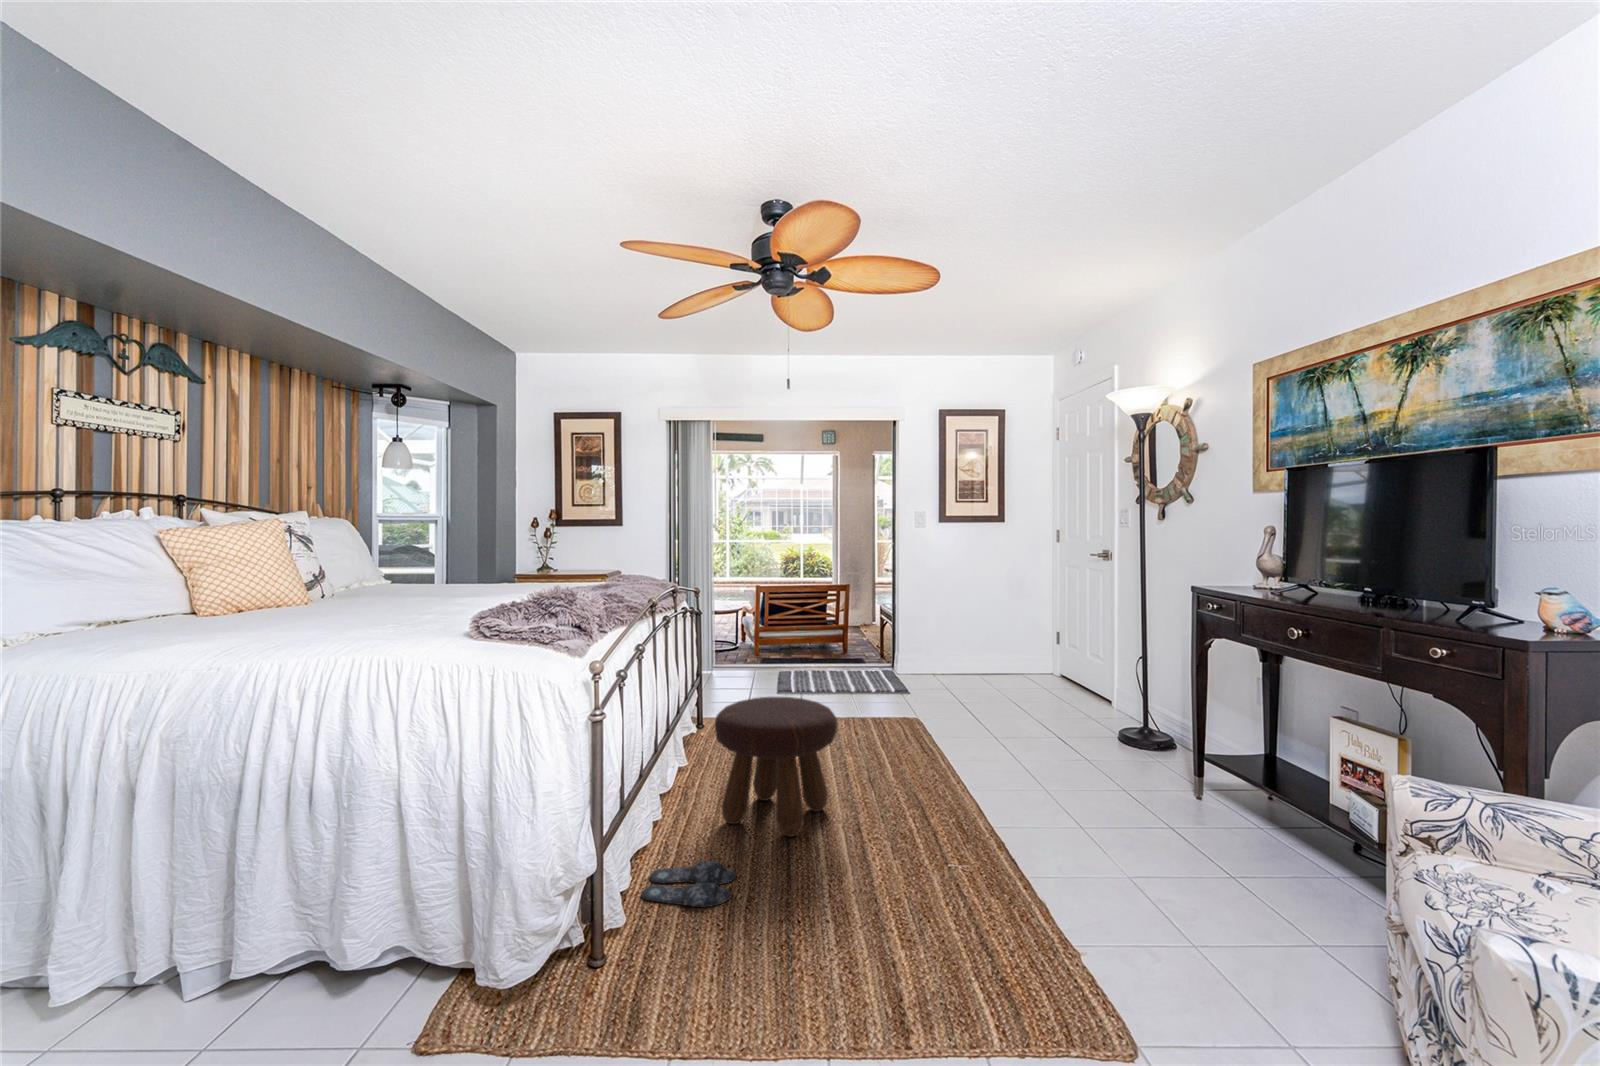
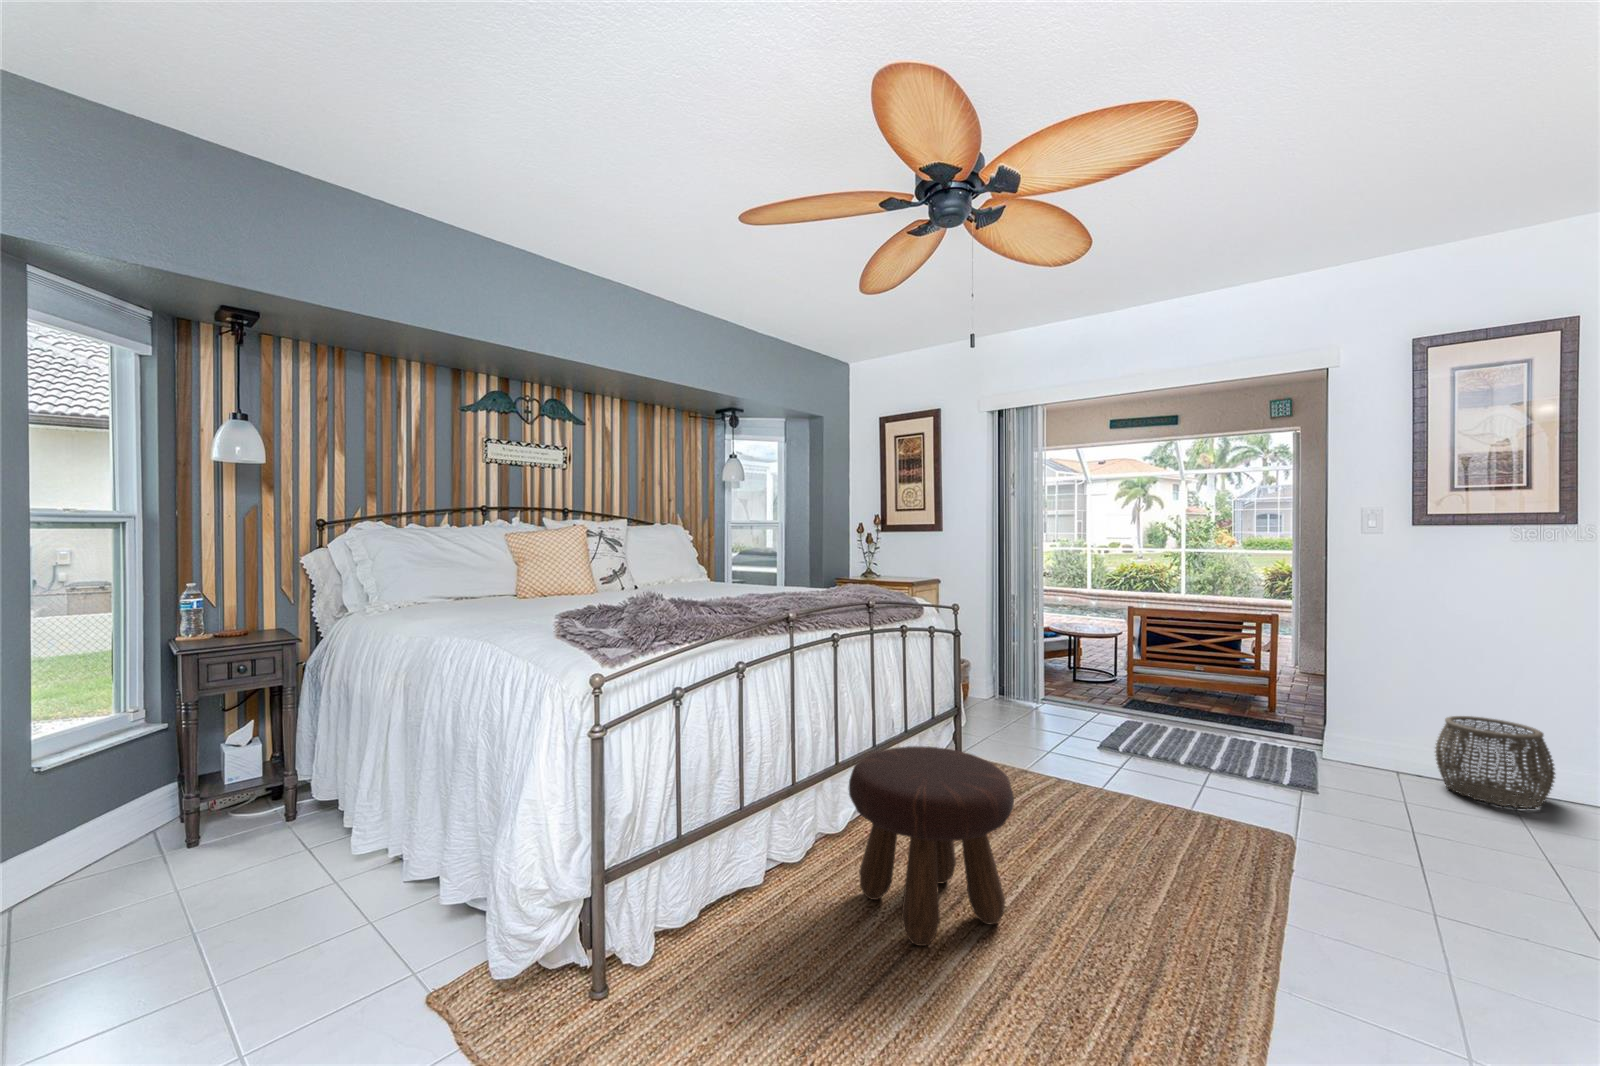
woven basket: none [952,635,1001,683] -> present [1435,716,1555,808]
slippers: present [641,861,736,907] -> none [698,920,808,994]

